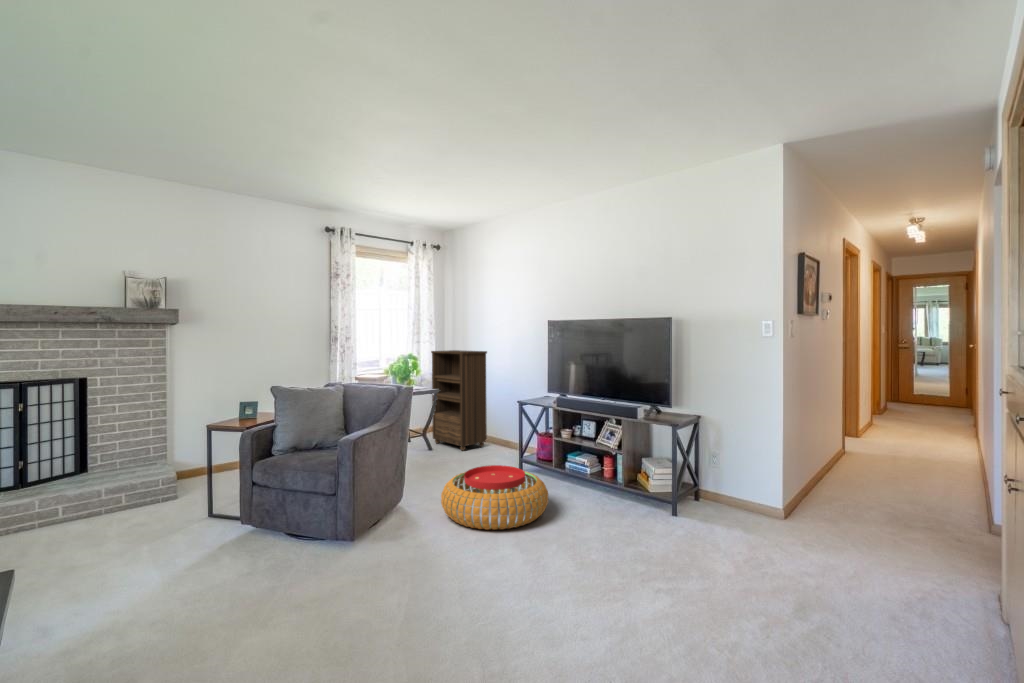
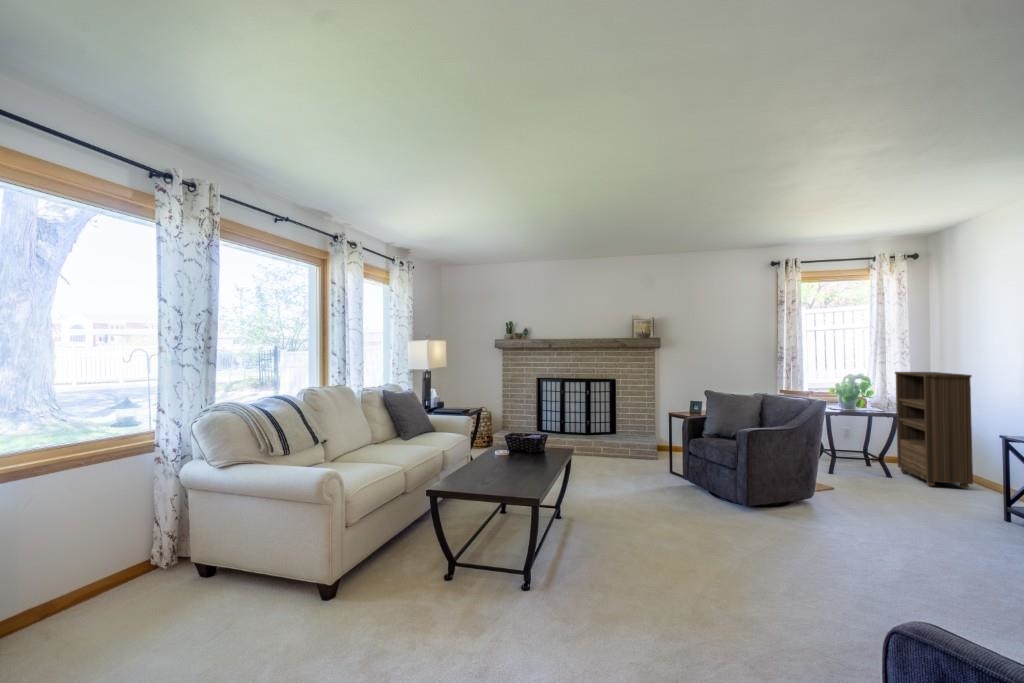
pouf: present [441,465,548,530] -> none [830,492,975,562]

